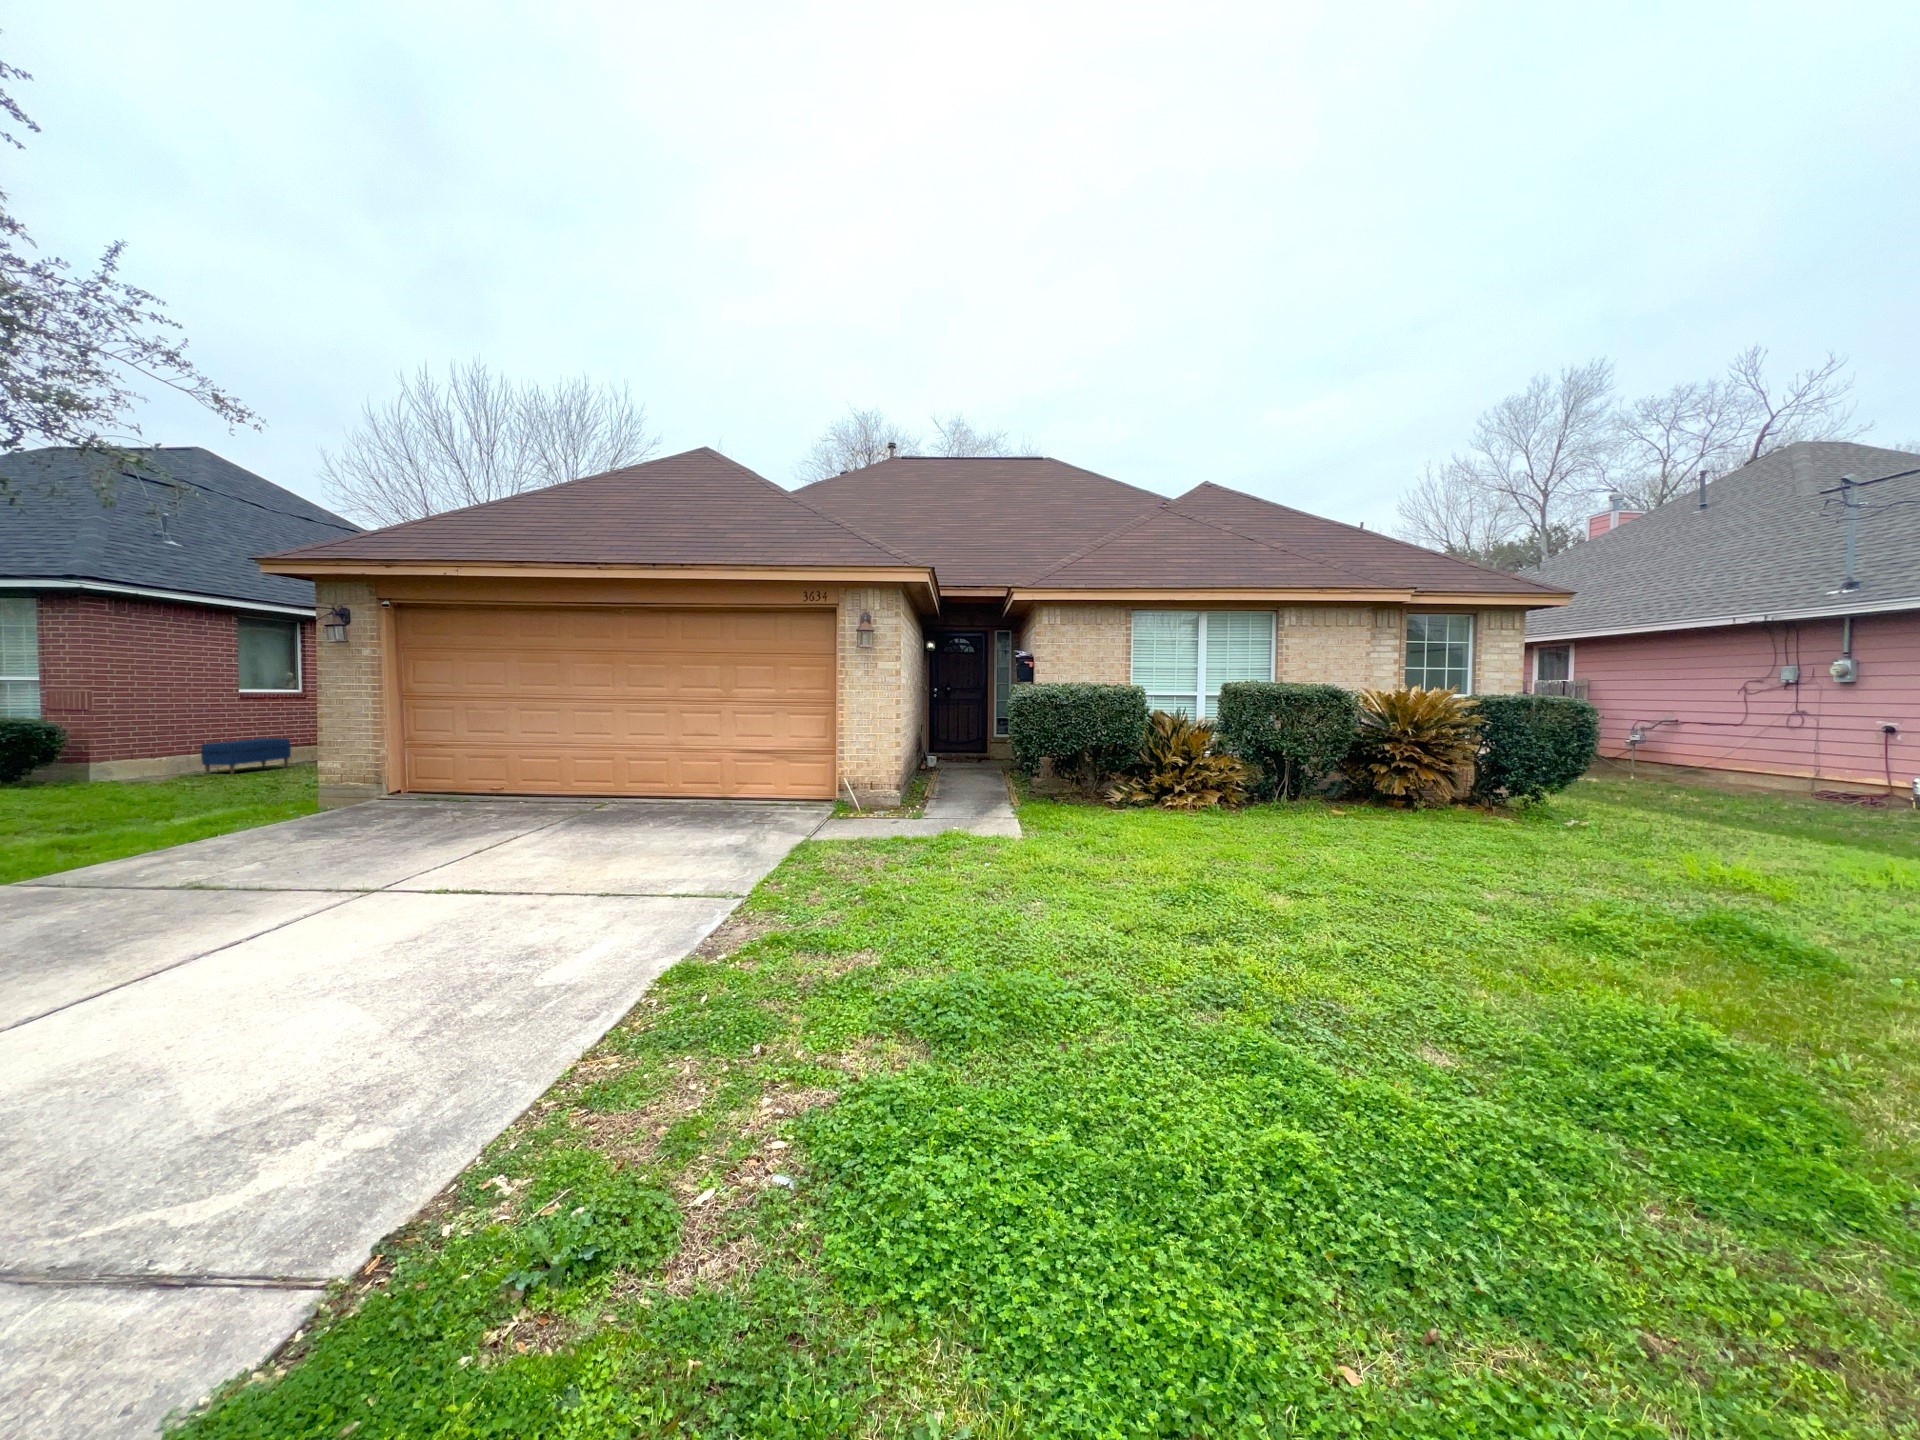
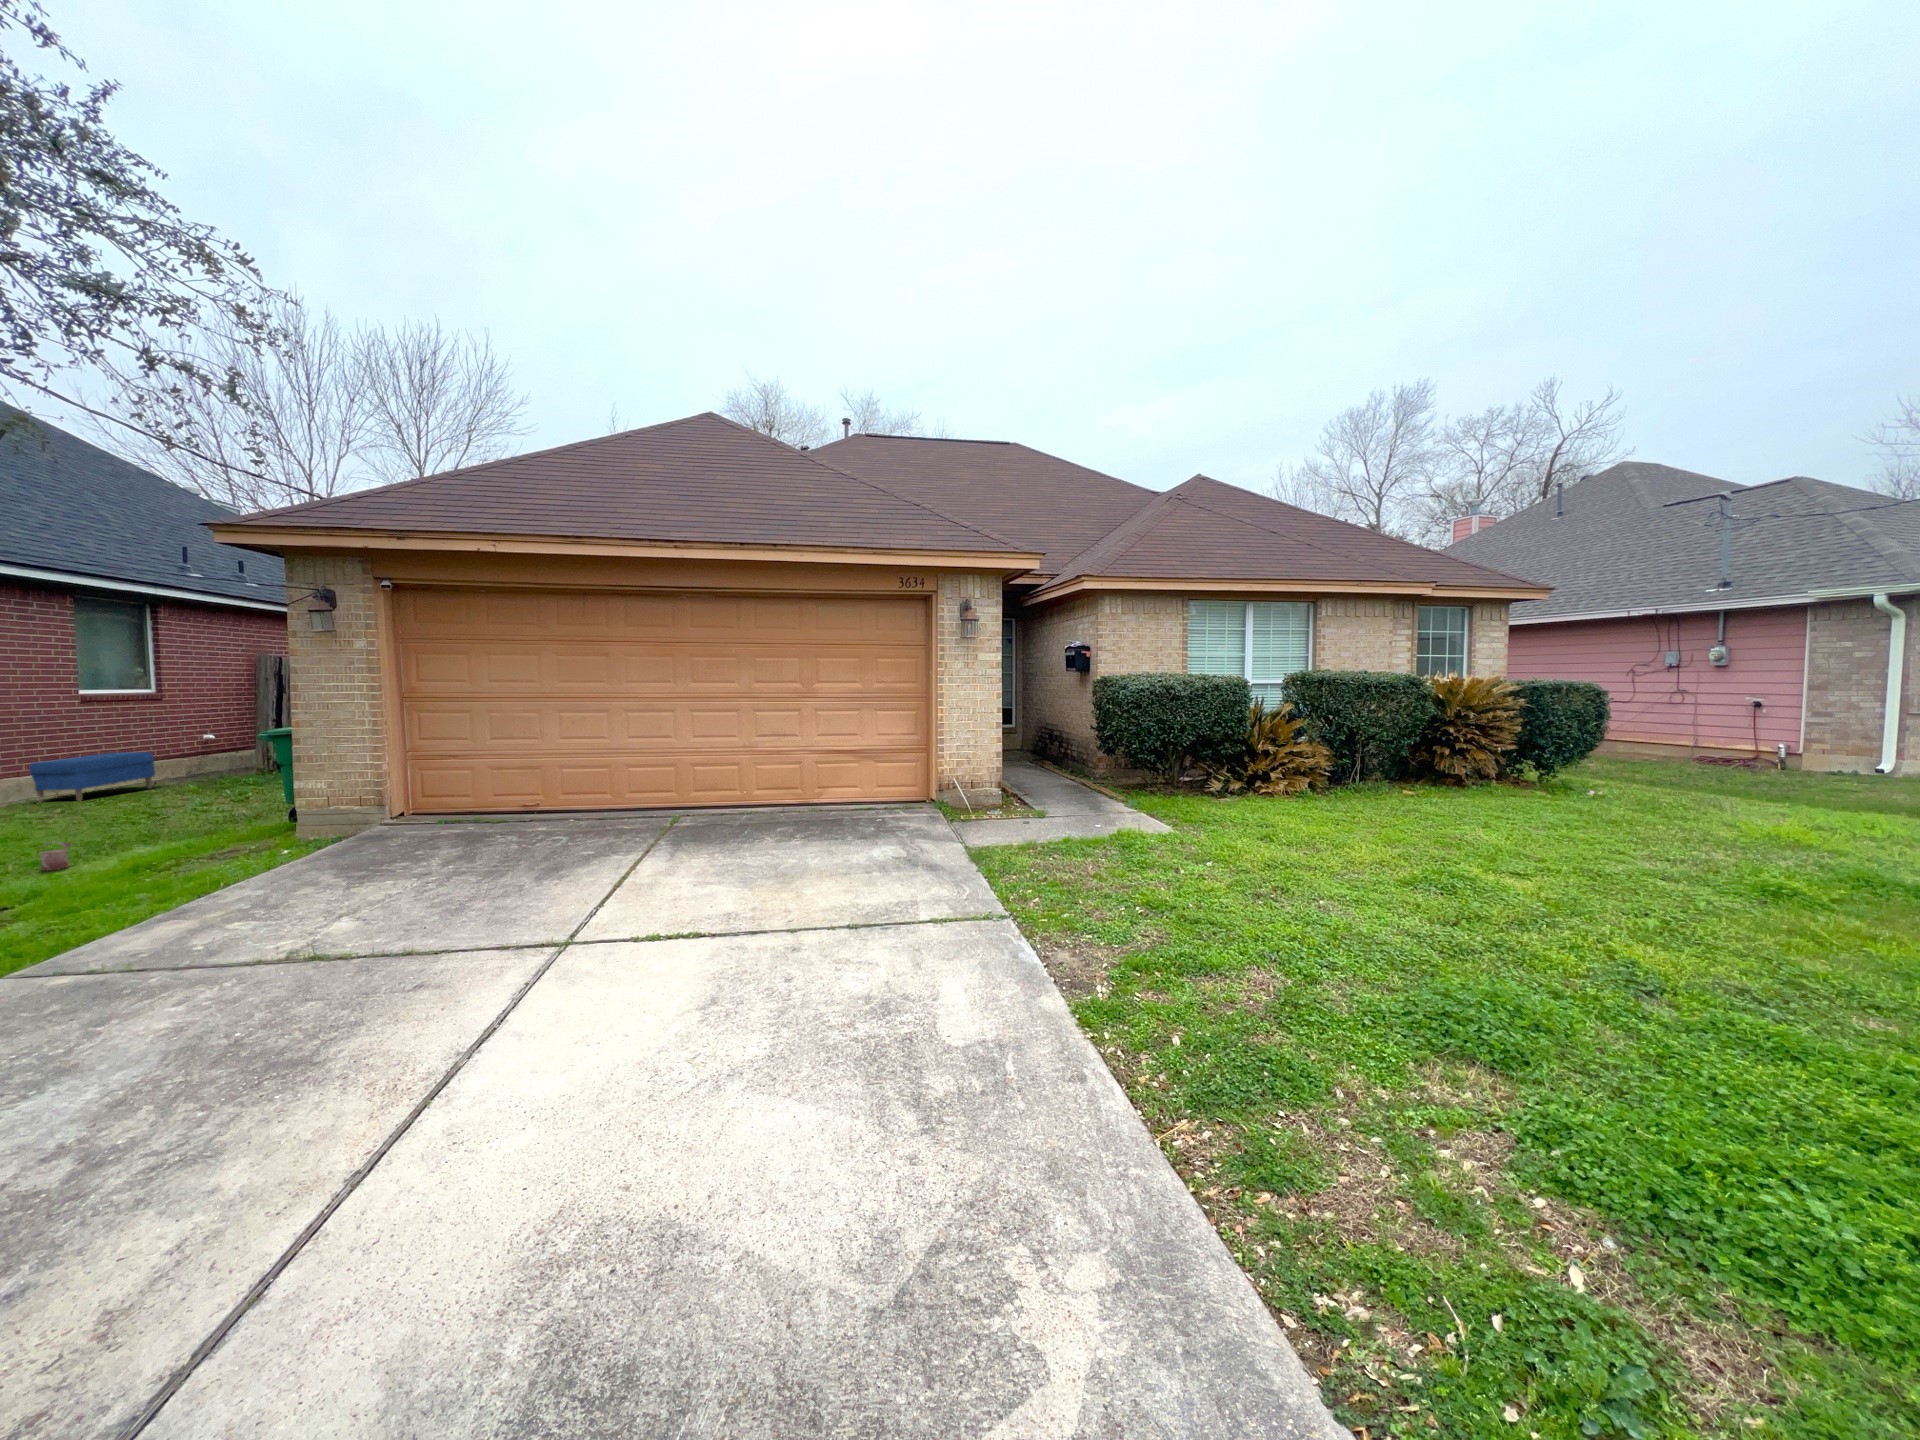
watering can: none [151,797,176,818] -> present [39,843,72,871]

